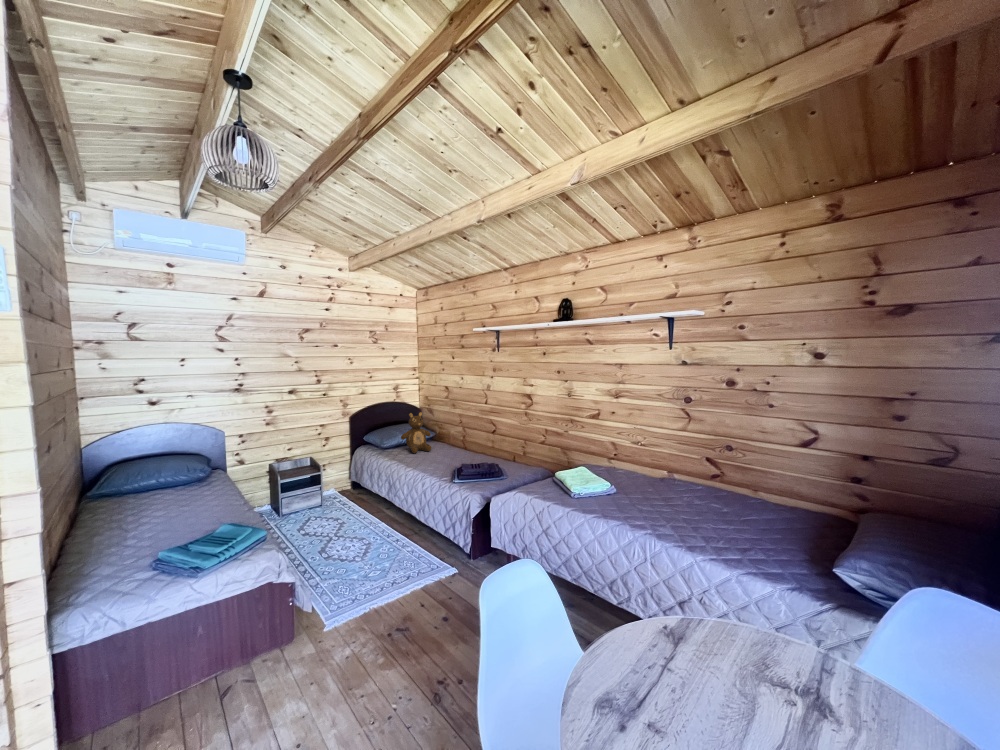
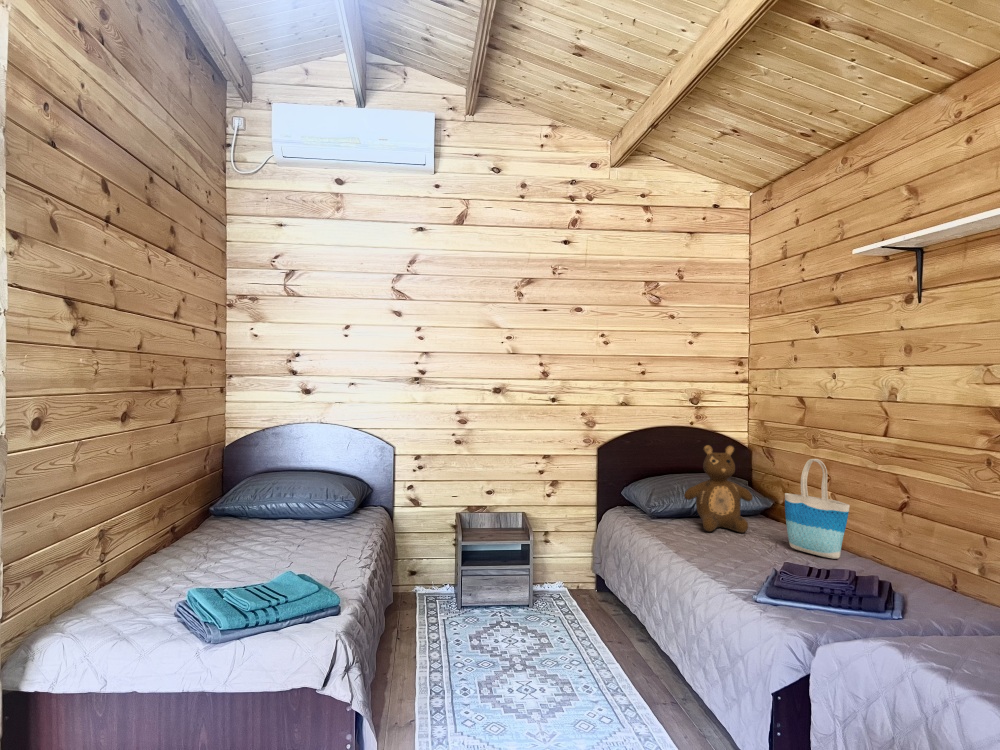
tote bag: none [449,416,475,457] -> present [785,459,850,559]

